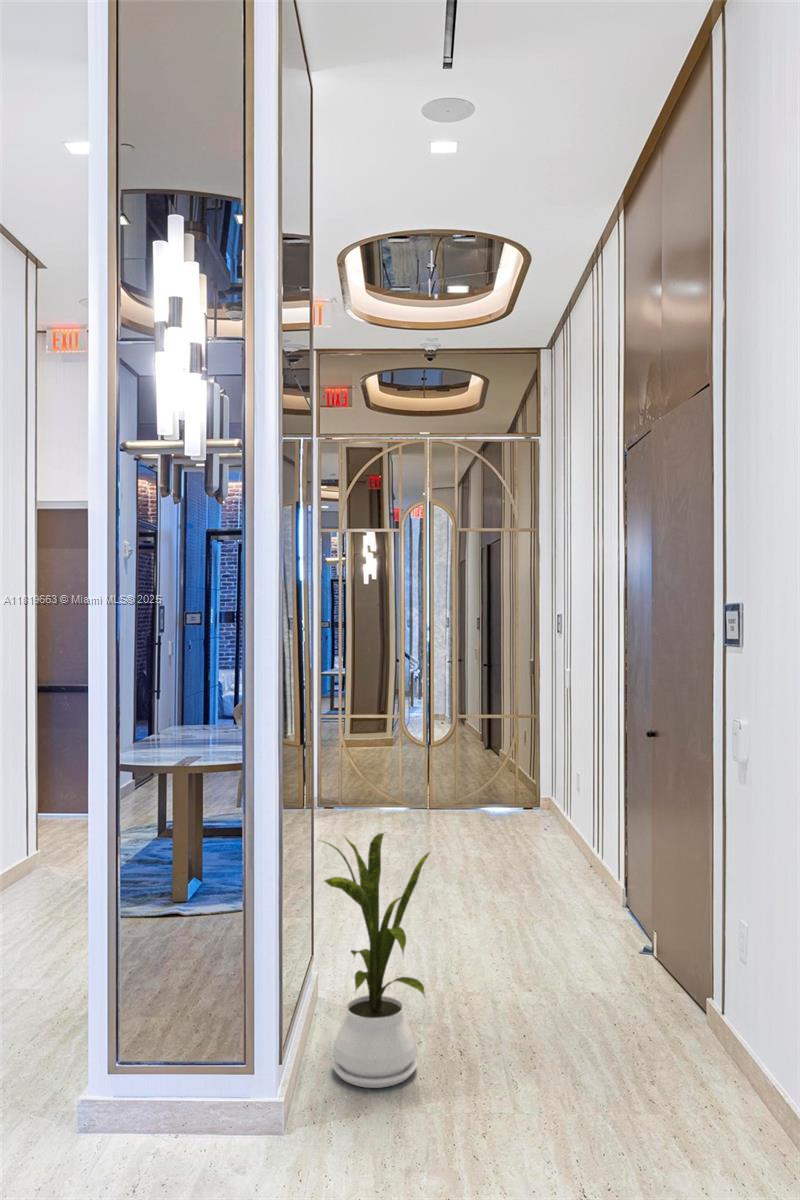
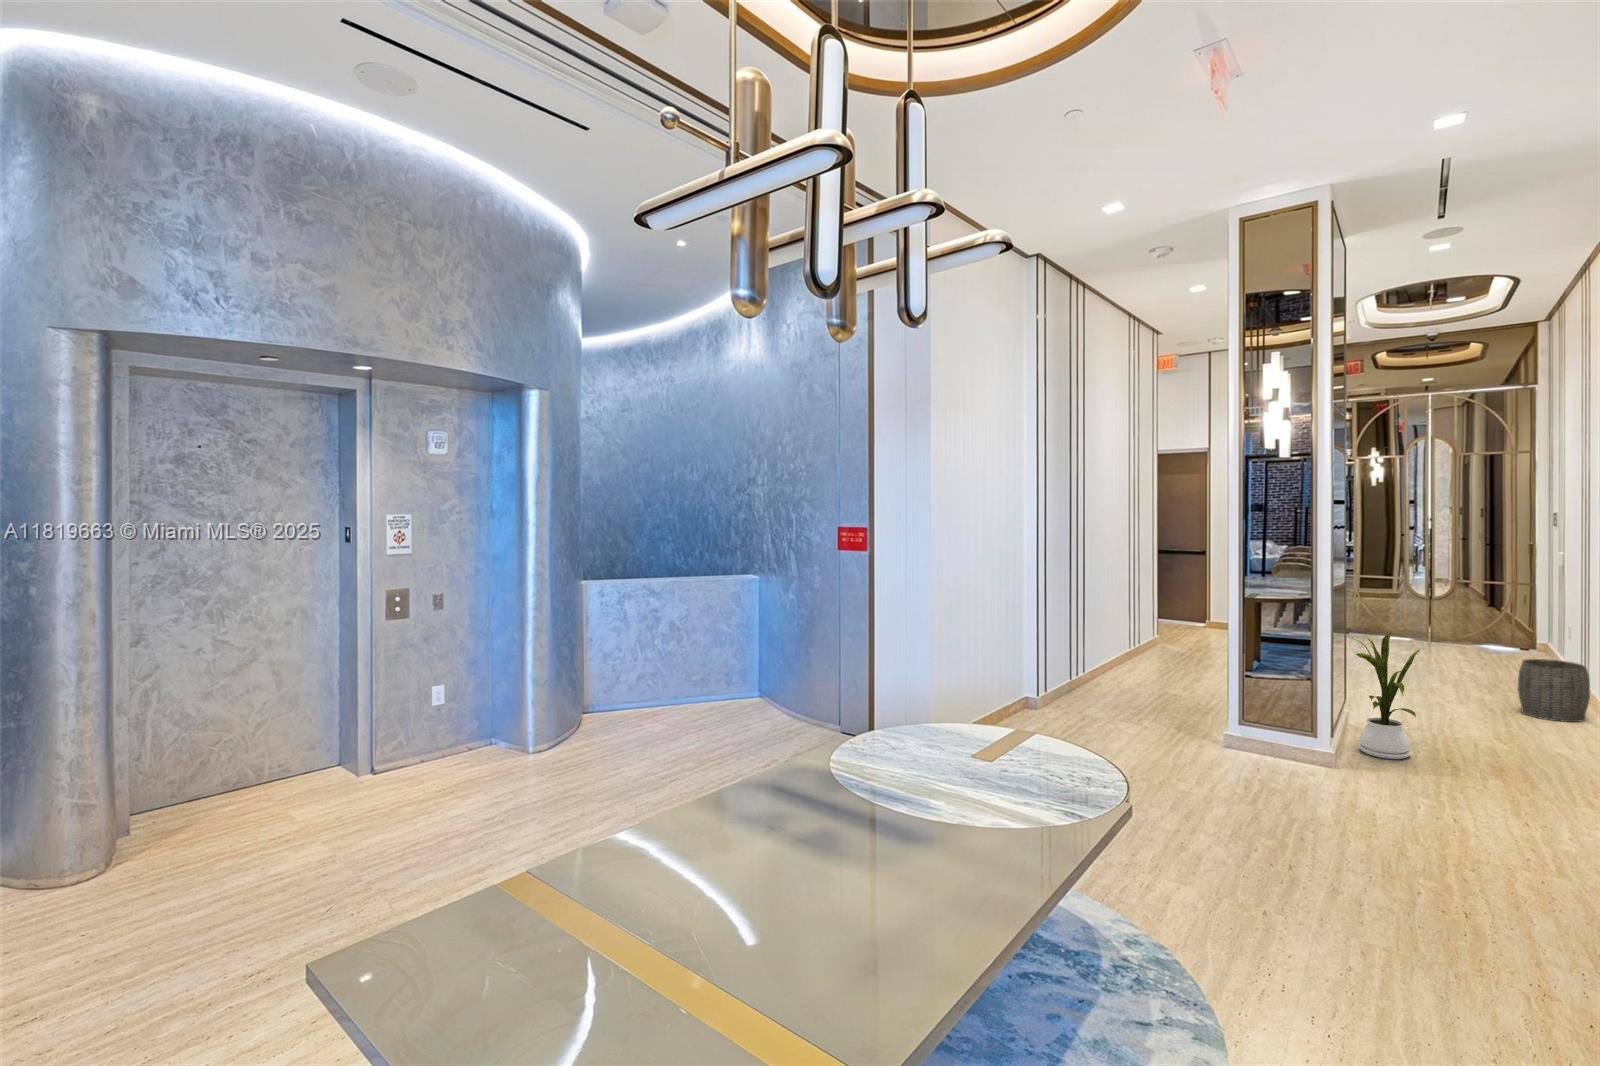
woven basket: none [540,831,619,928] -> present [1518,659,1590,722]

